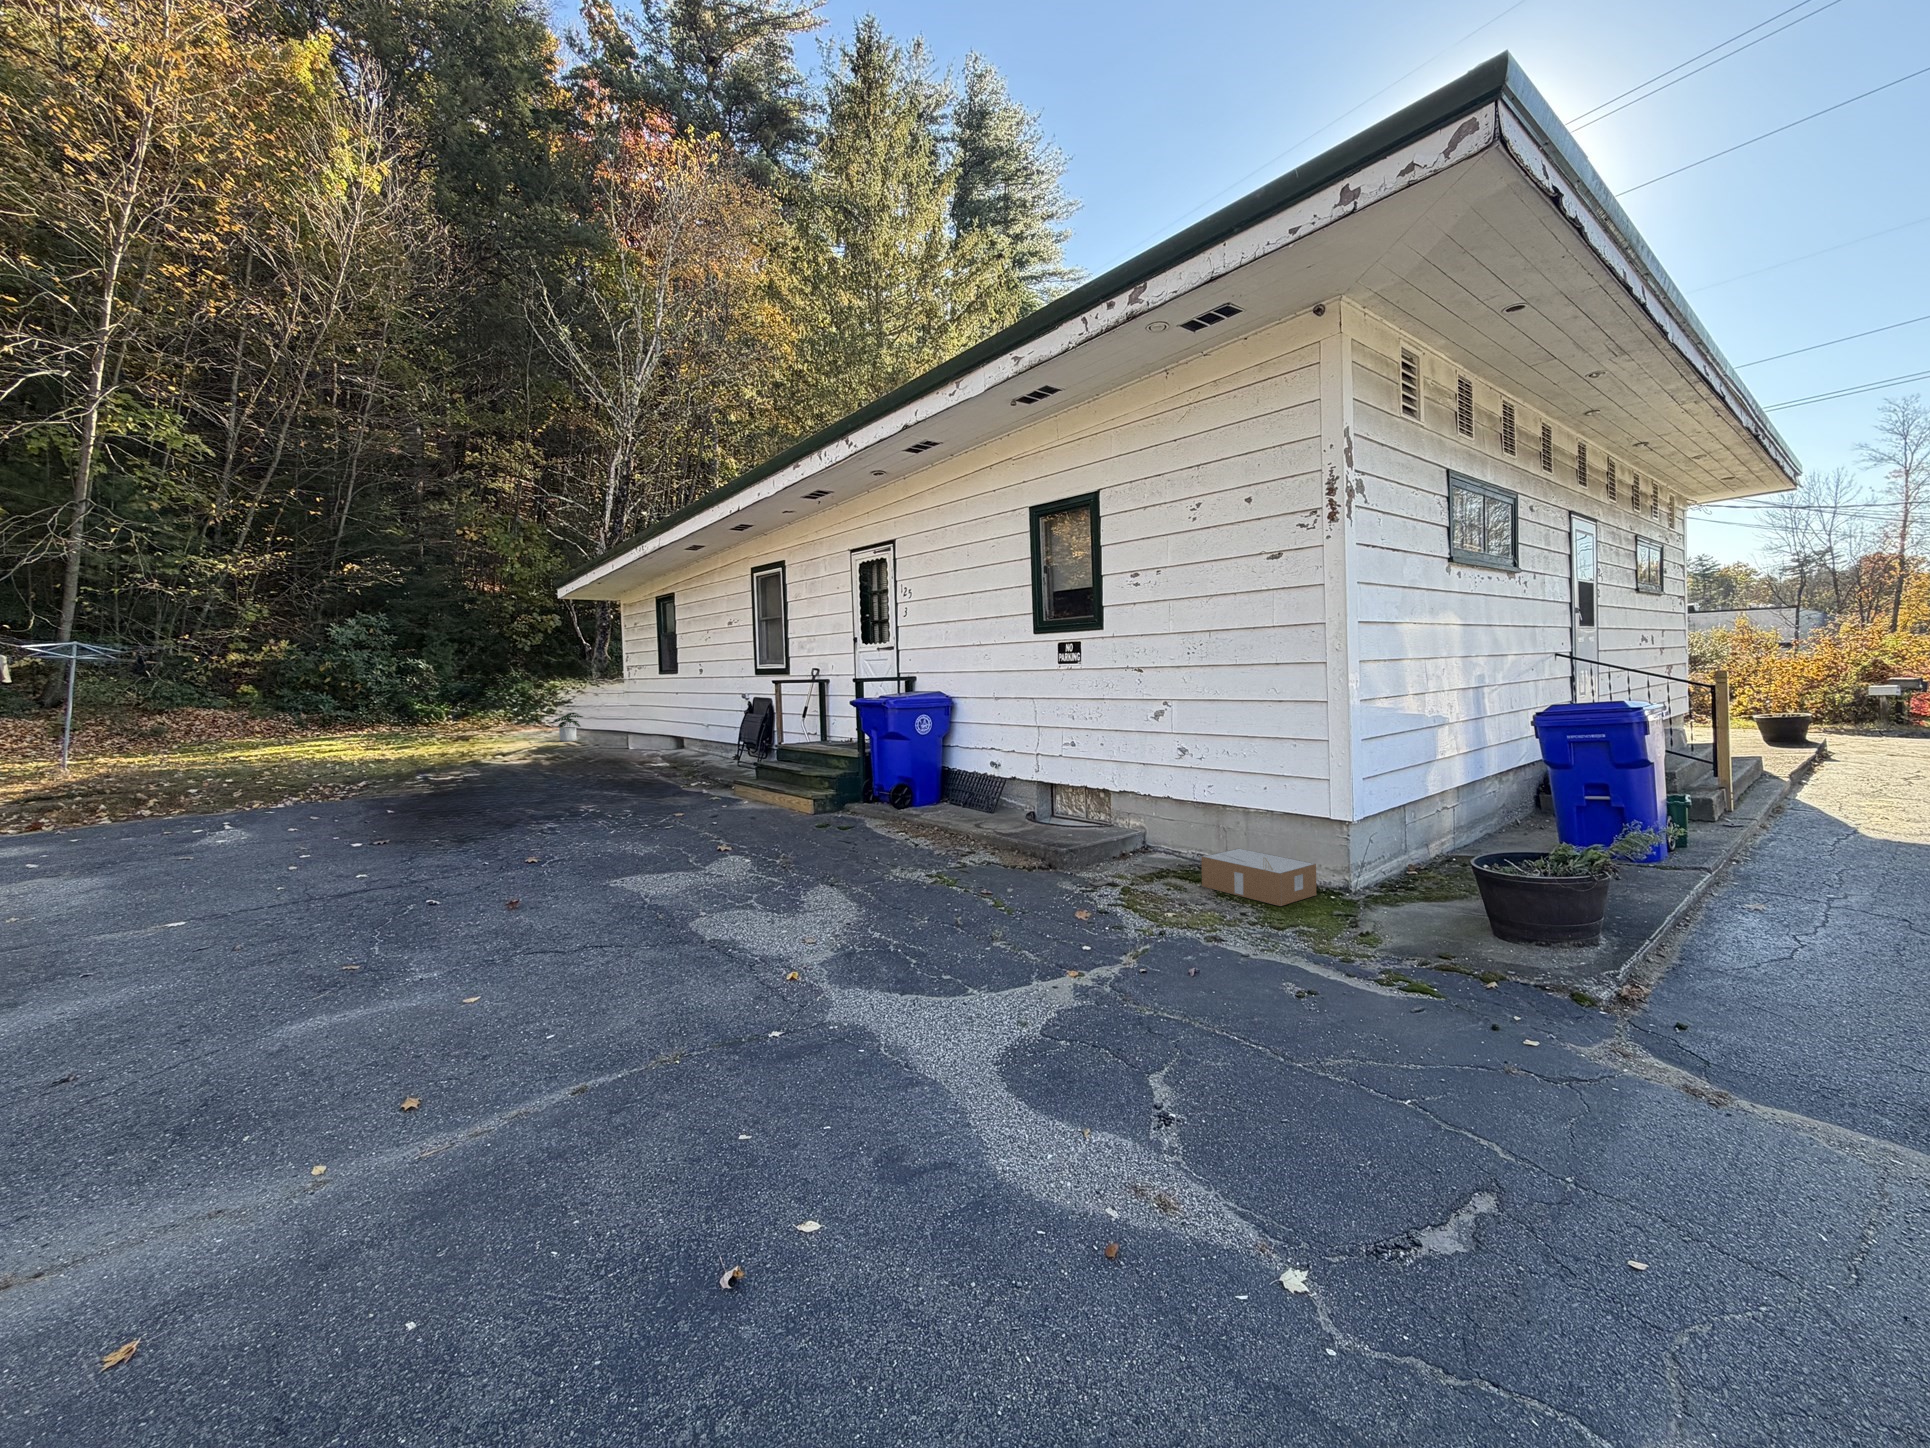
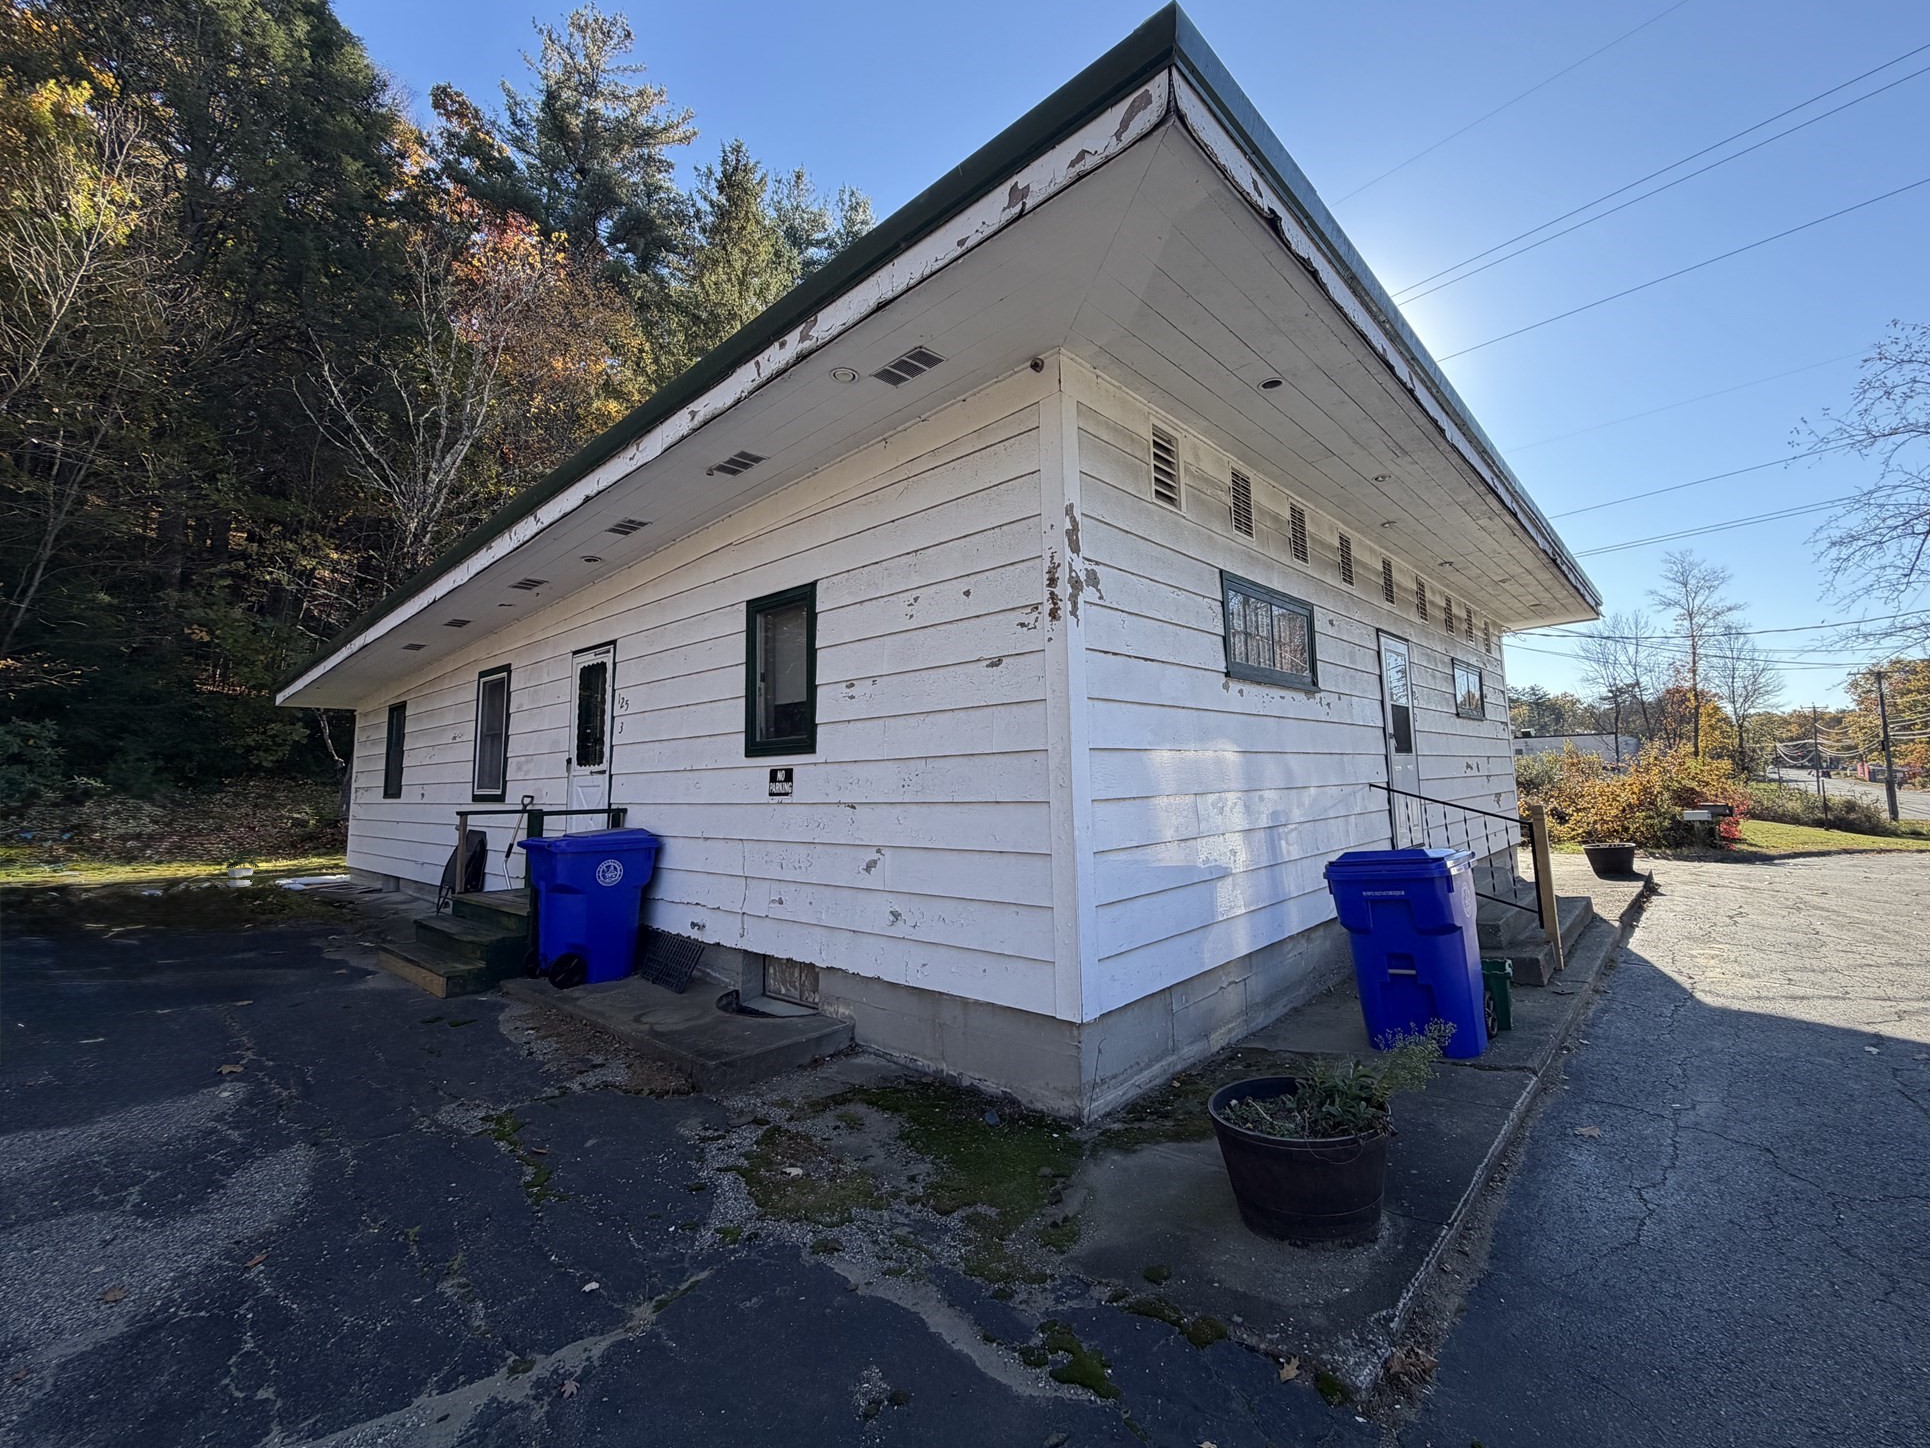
cardboard box: present [1202,848,1317,906] -> none [900,1050,1048,1147]

